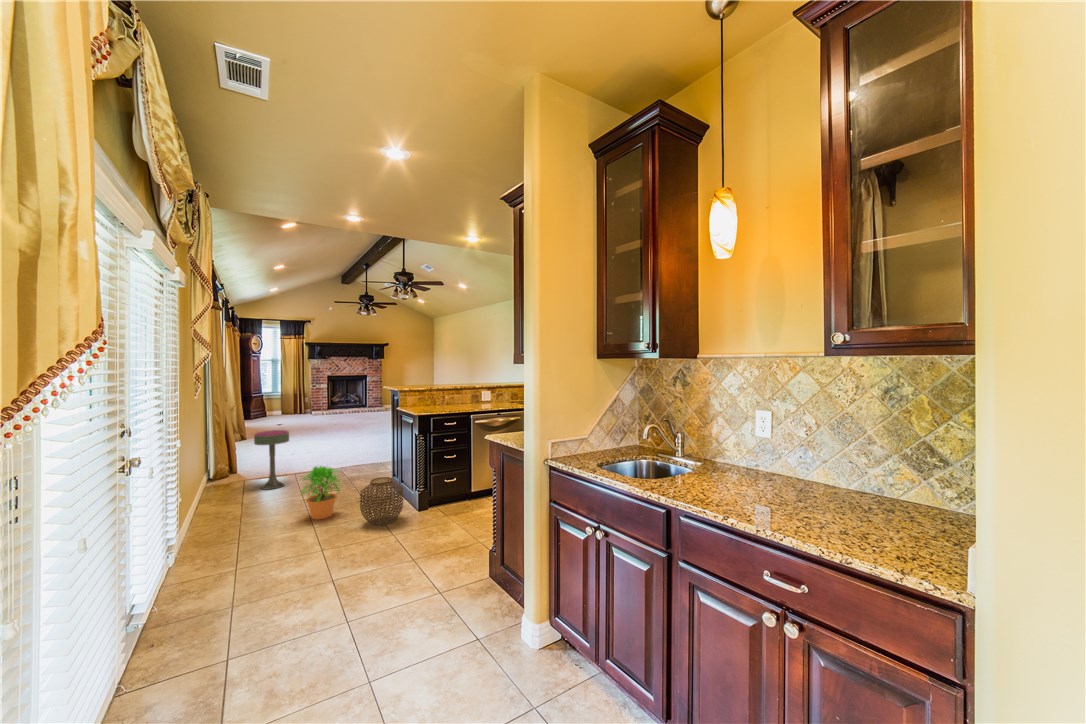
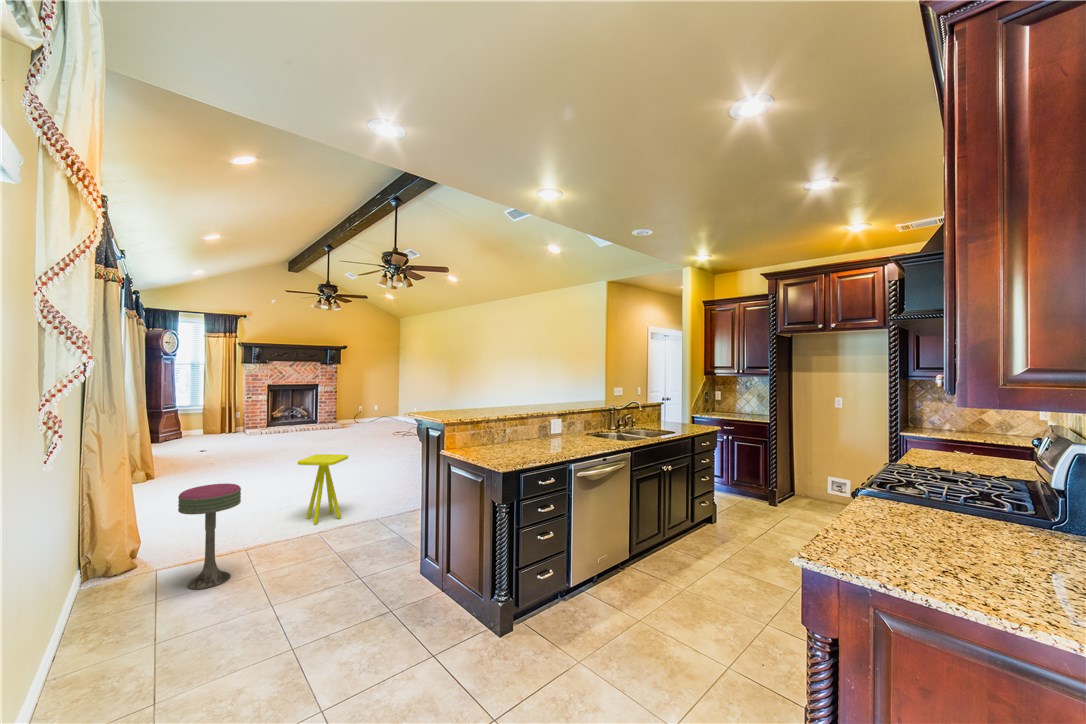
side table: none [330,419,364,464] -> present [298,454,348,524]
potted plant: present [301,466,340,519] -> none [277,564,364,674]
woven basket: present [360,477,403,526] -> none [405,587,482,689]

